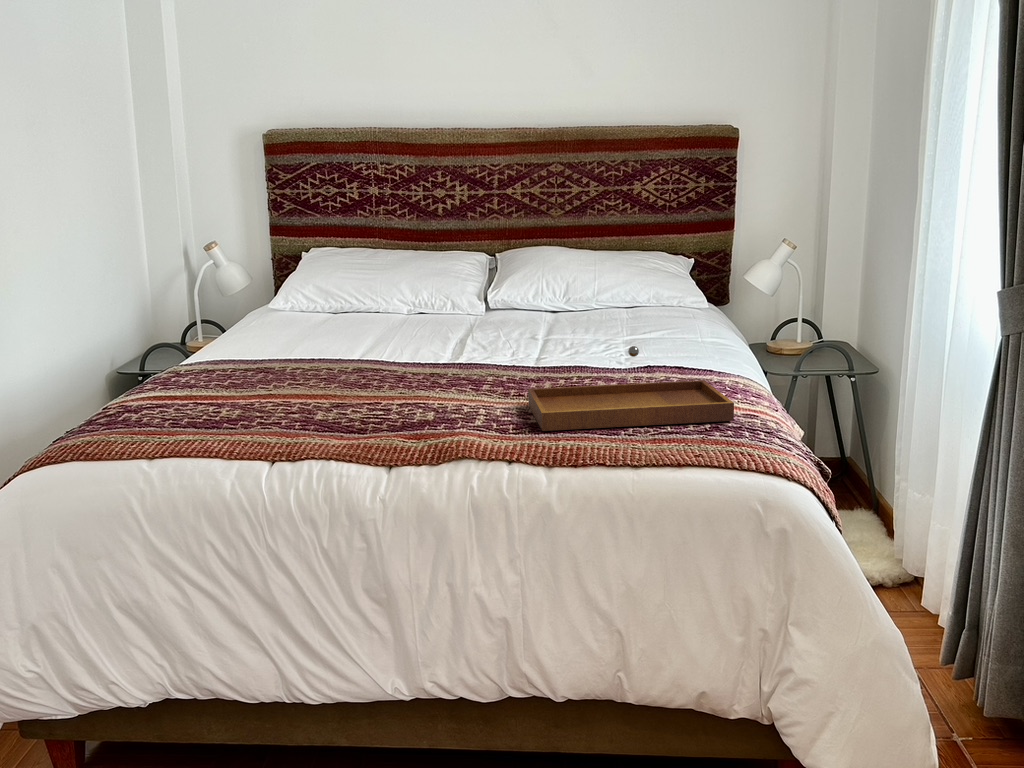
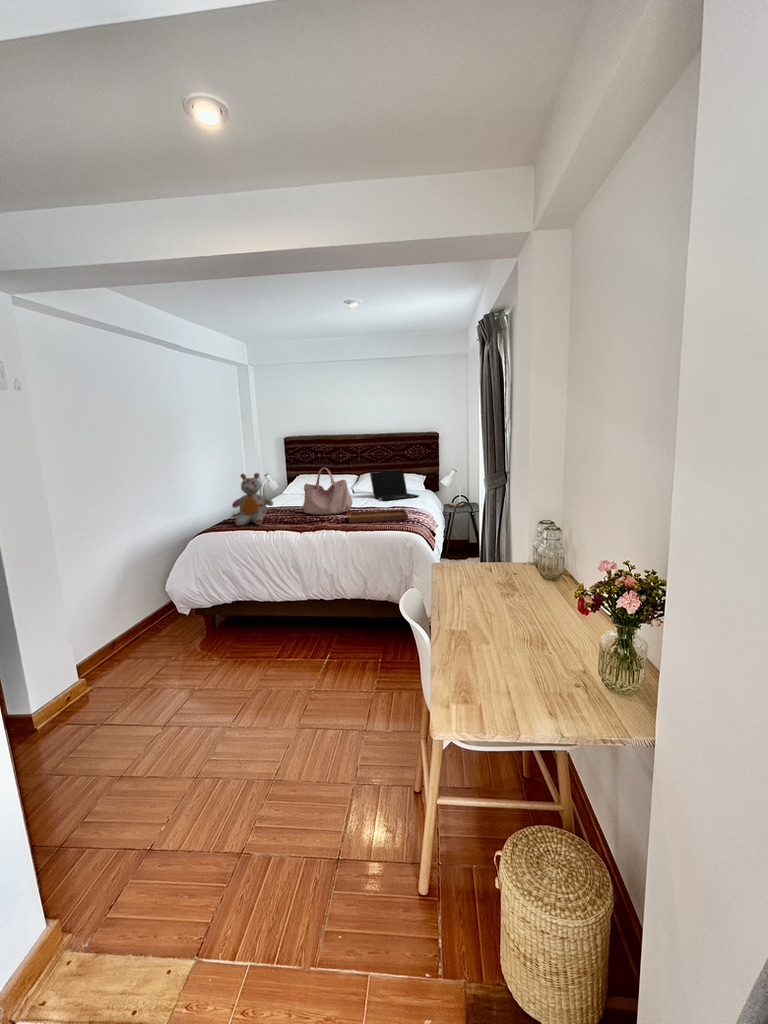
handbag: none [364,238,526,393] -> present [303,468,352,515]
laptop: none [546,241,699,339] -> present [370,470,419,501]
stuffed bear: none [136,255,277,437] -> present [232,473,273,526]

